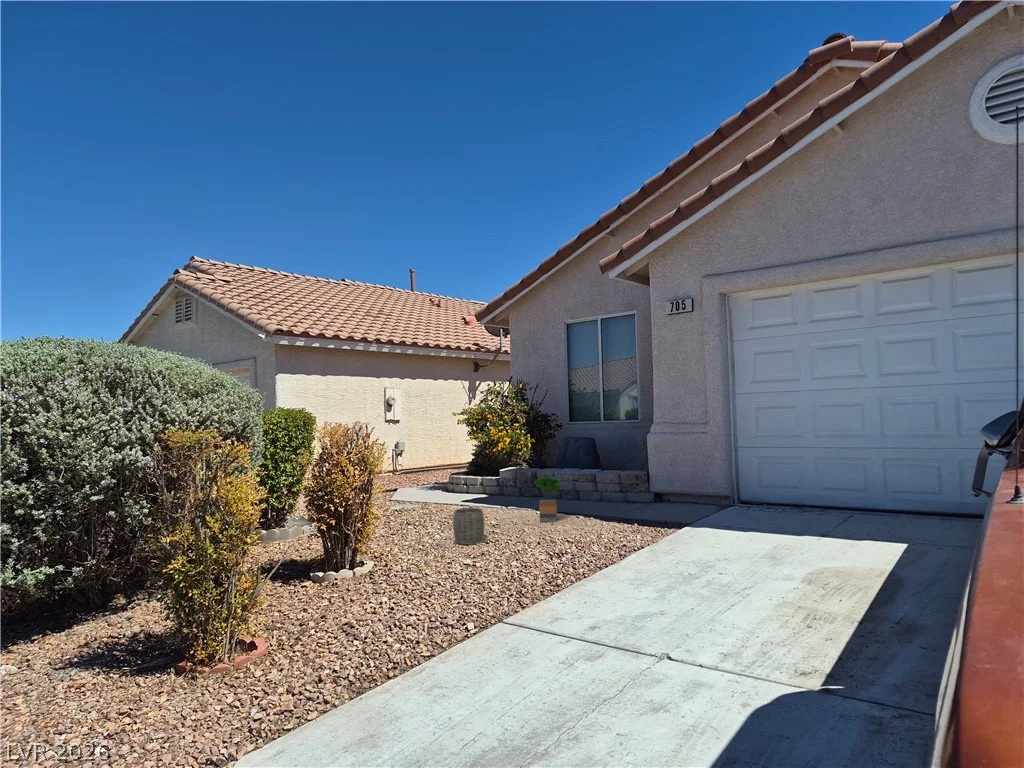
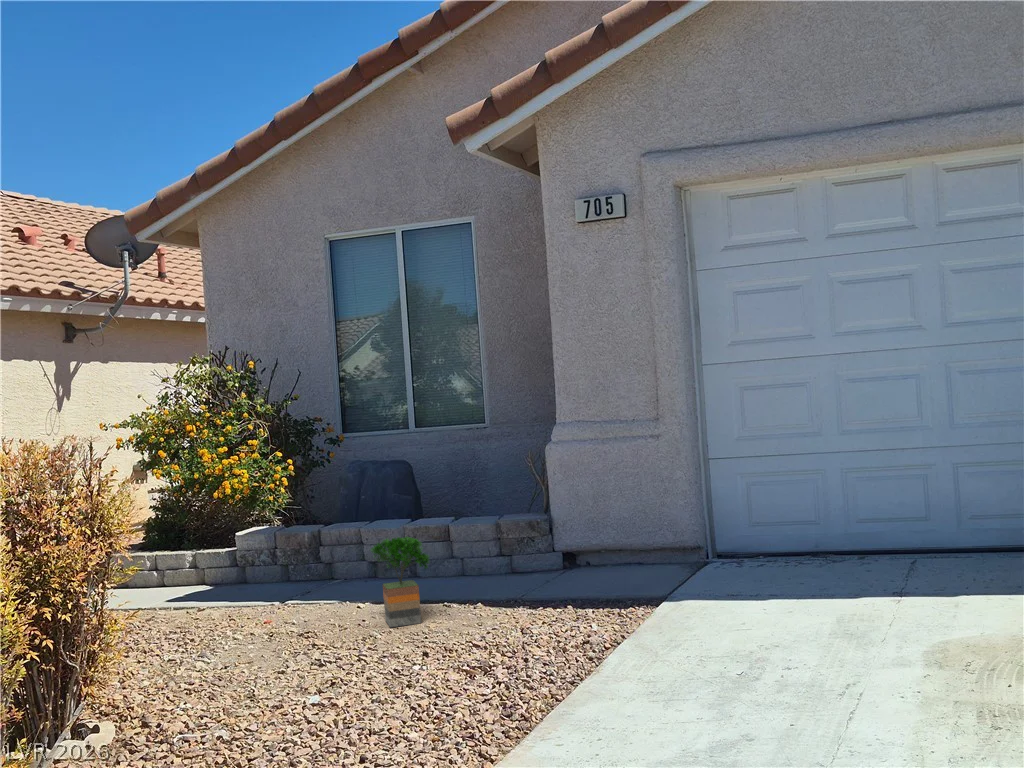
woven basket: present [453,508,484,545] -> none [247,614,315,694]

